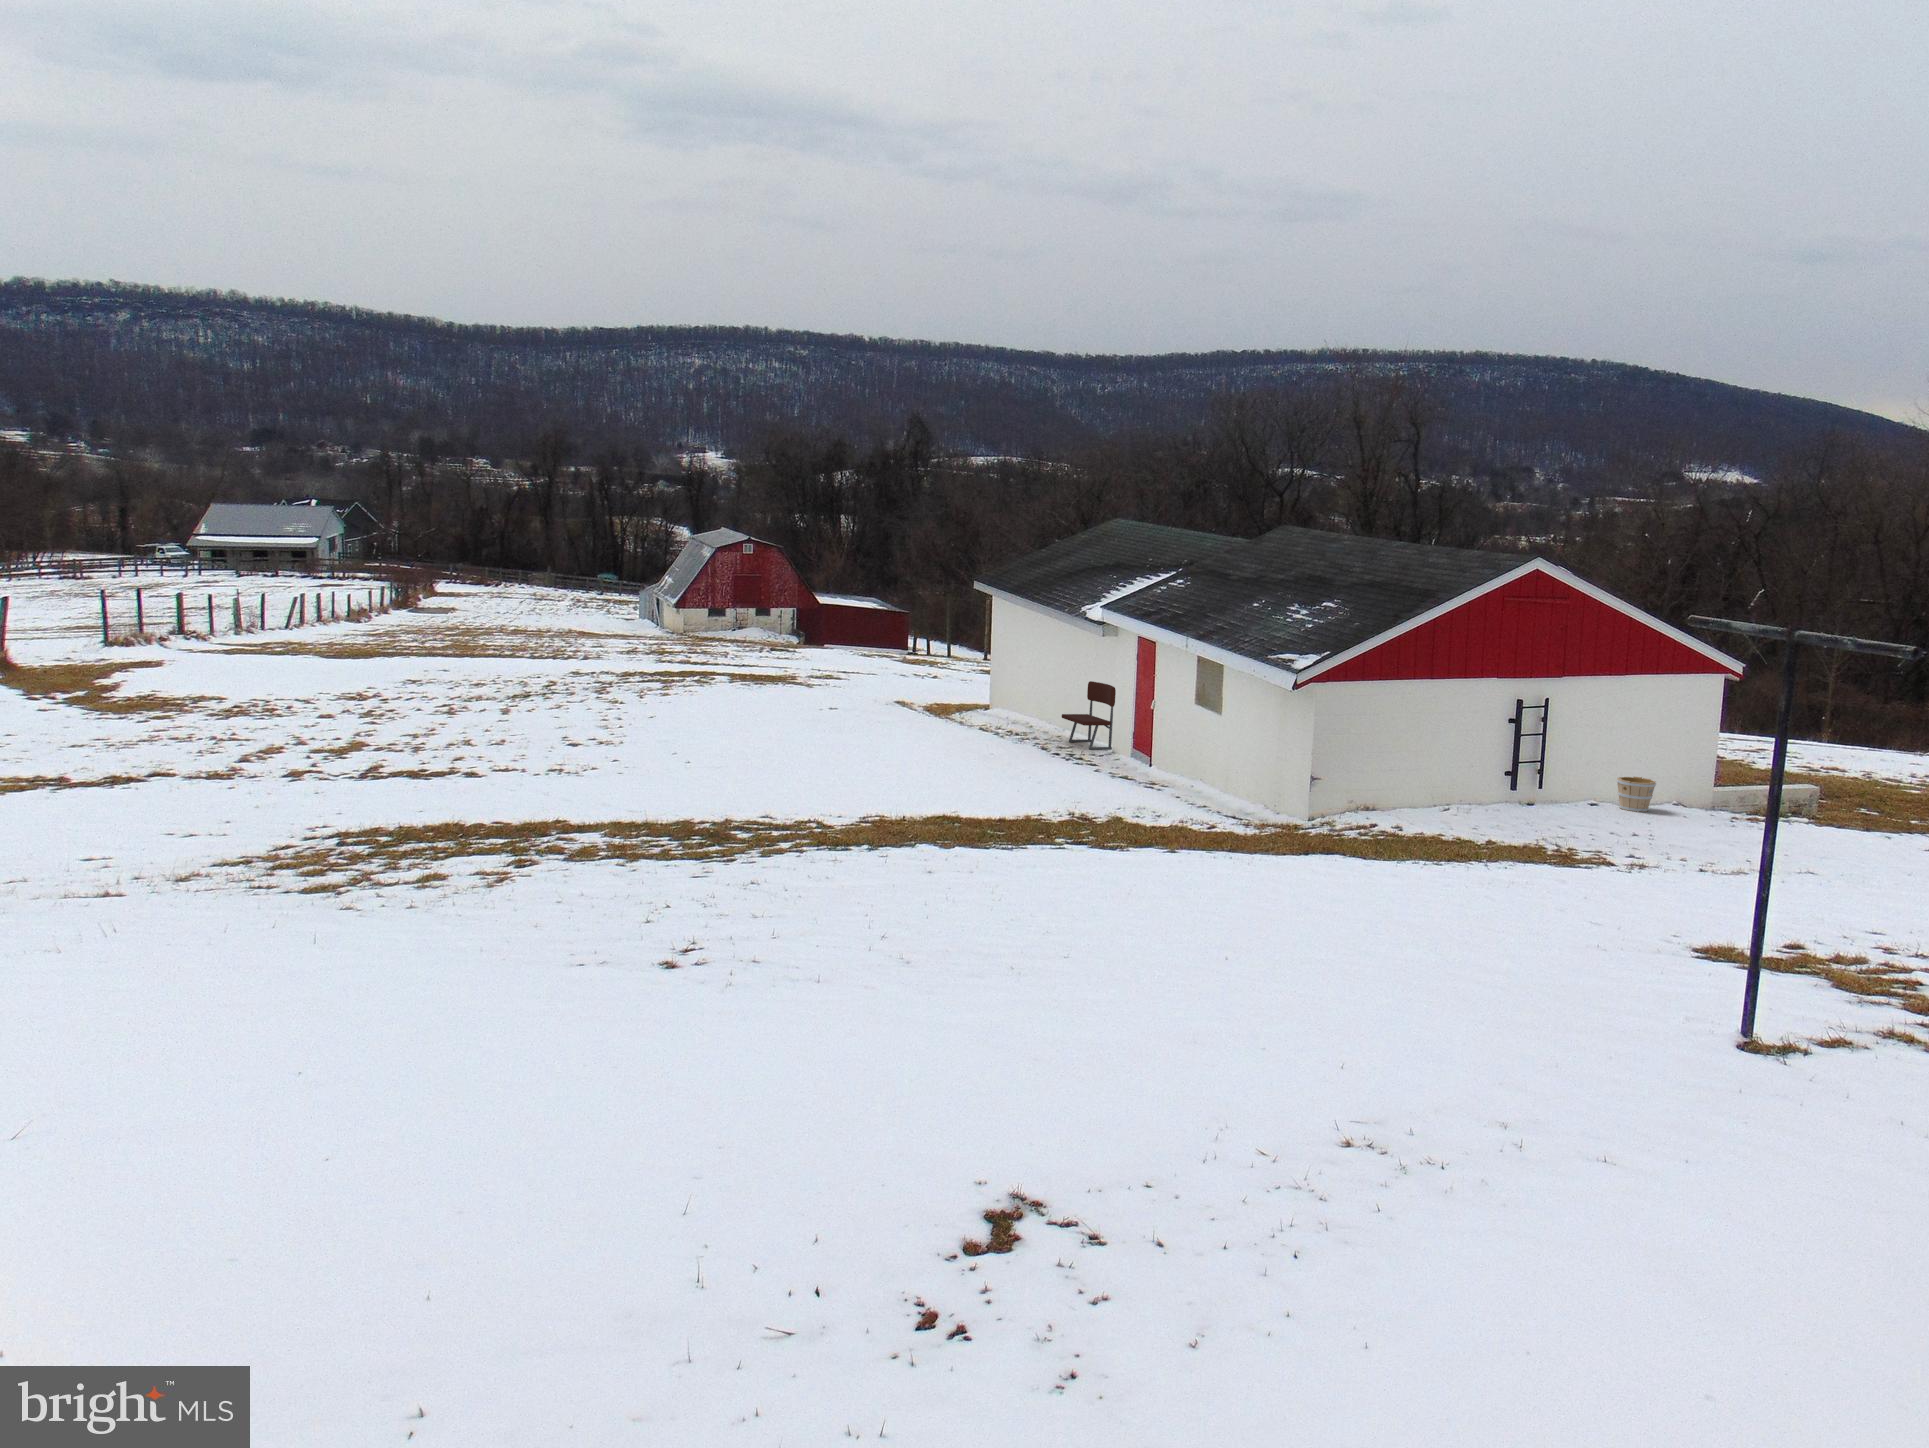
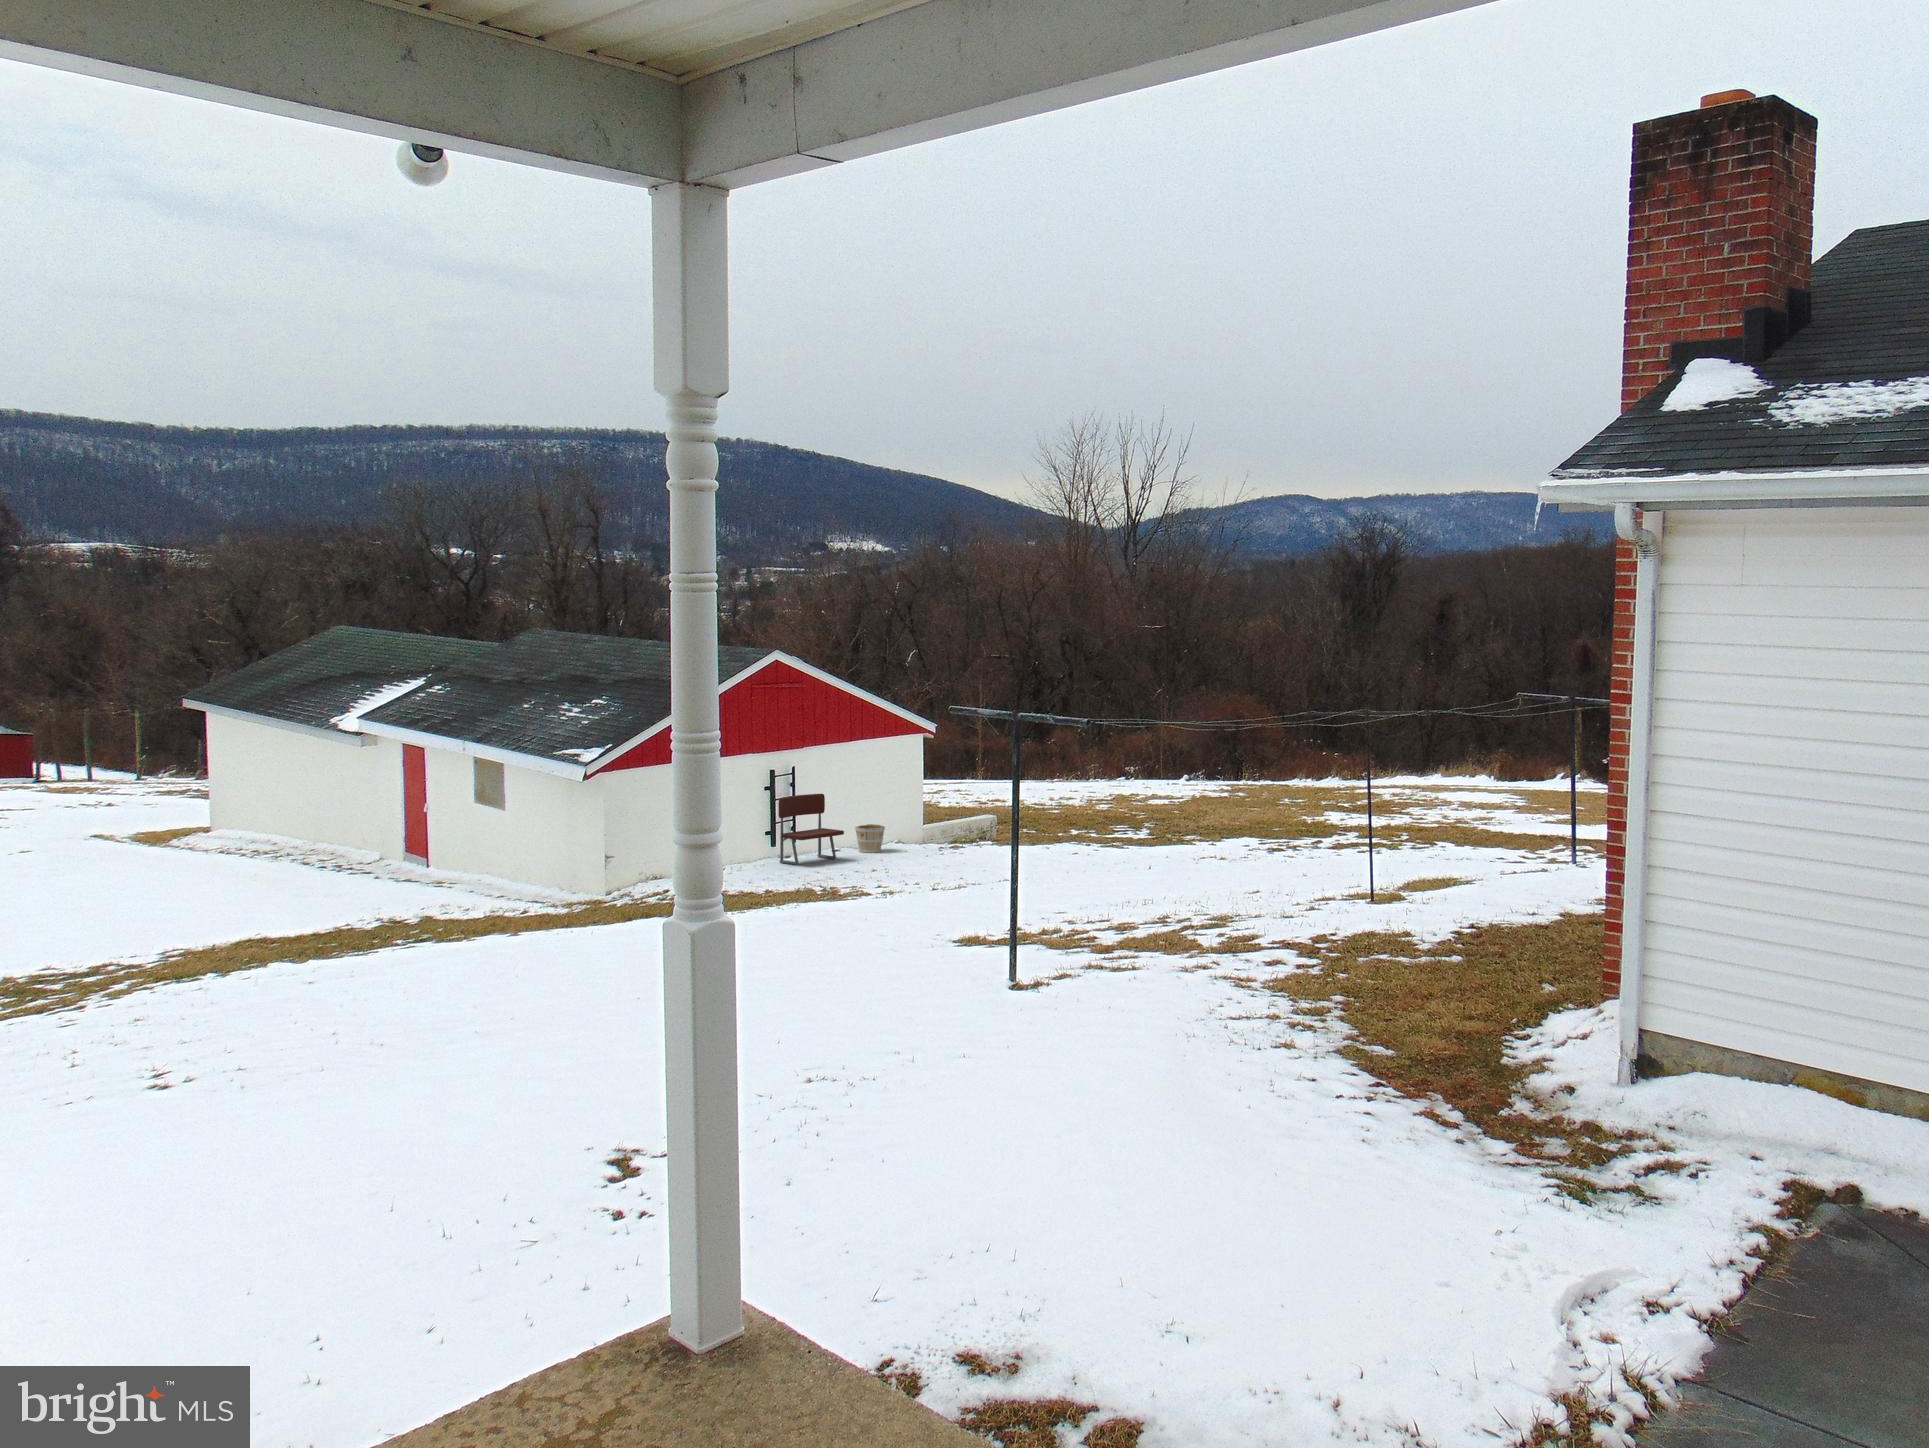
bench: present [1062,681,1116,750] -> present [779,794,844,865]

